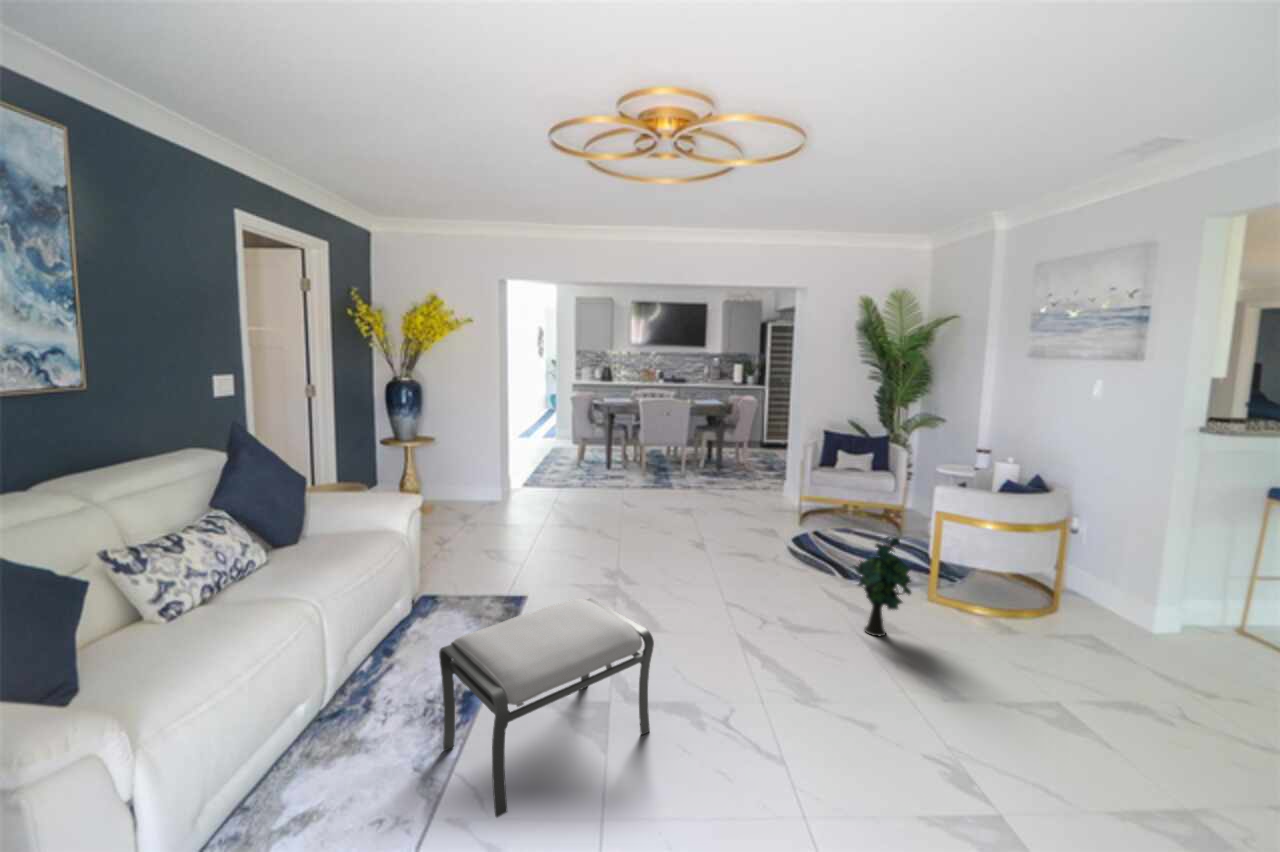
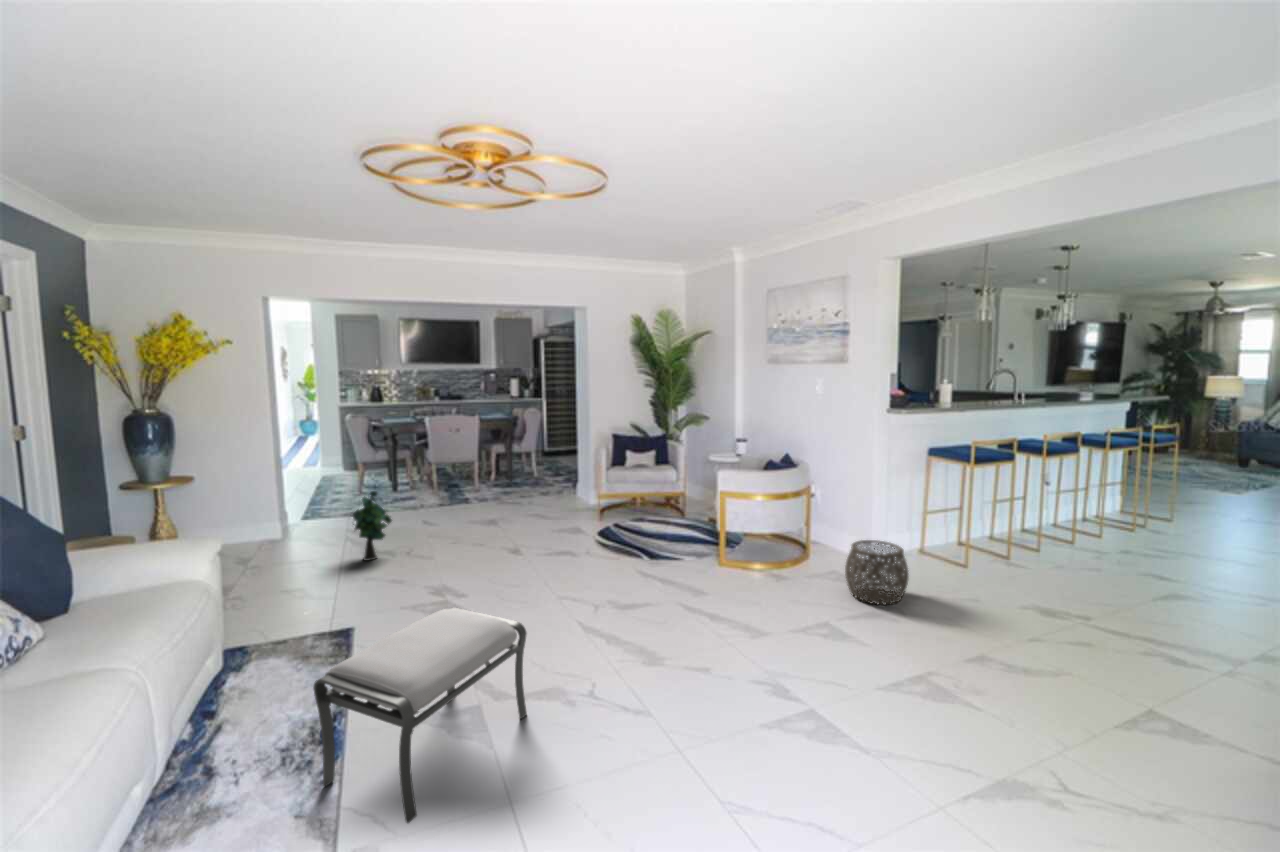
decorative plant: present [854,536,911,636] -> present [352,491,392,561]
woven basket: none [1115,609,1232,712] -> present [845,540,909,605]

